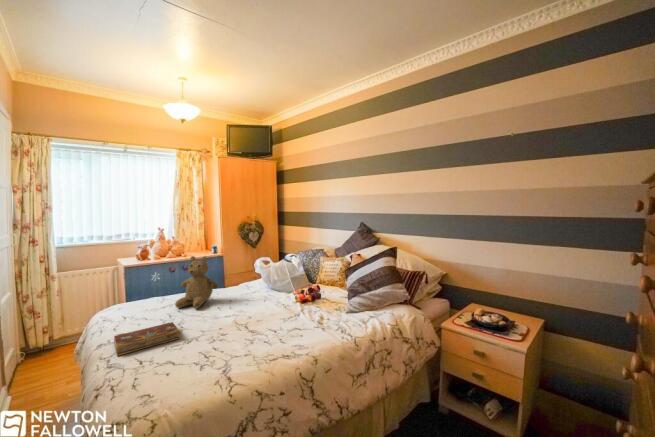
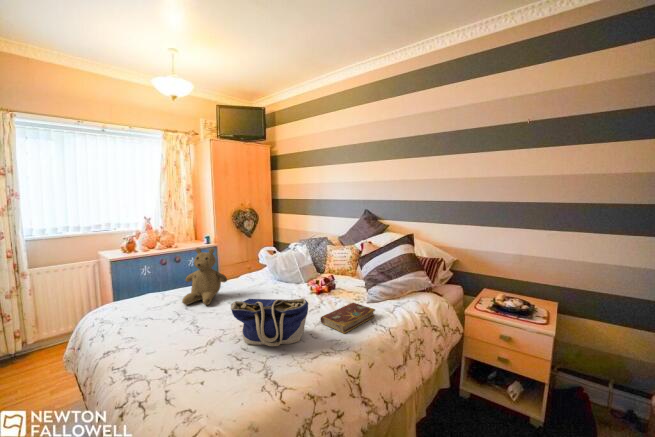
tote bag: none [202,303,272,347] -> present [231,298,308,346]
book: present [114,322,180,356] -> present [320,303,375,334]

